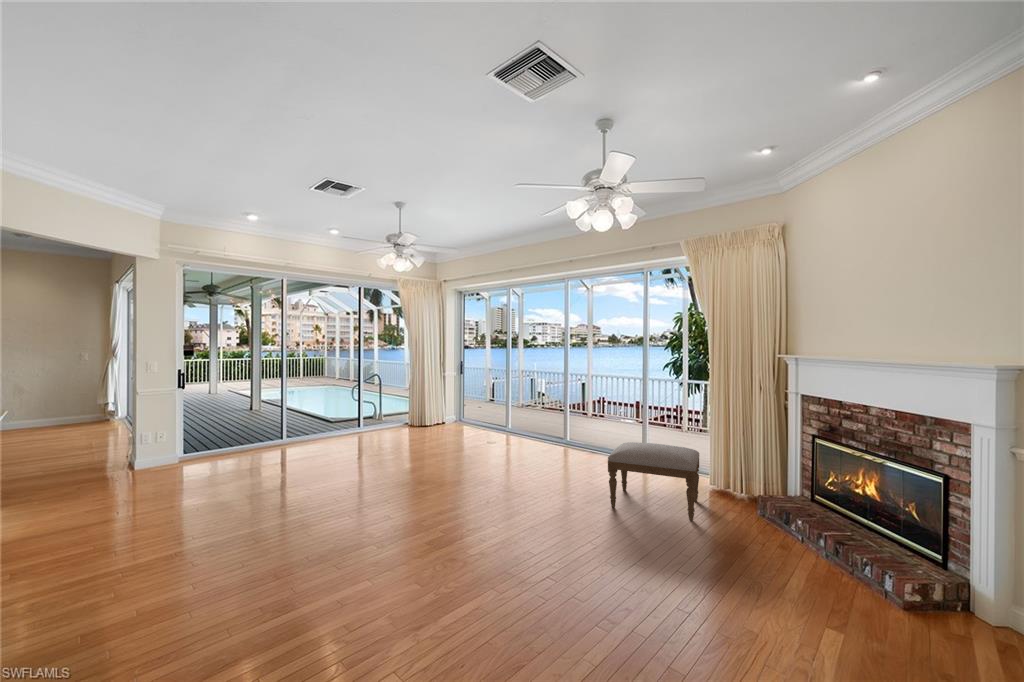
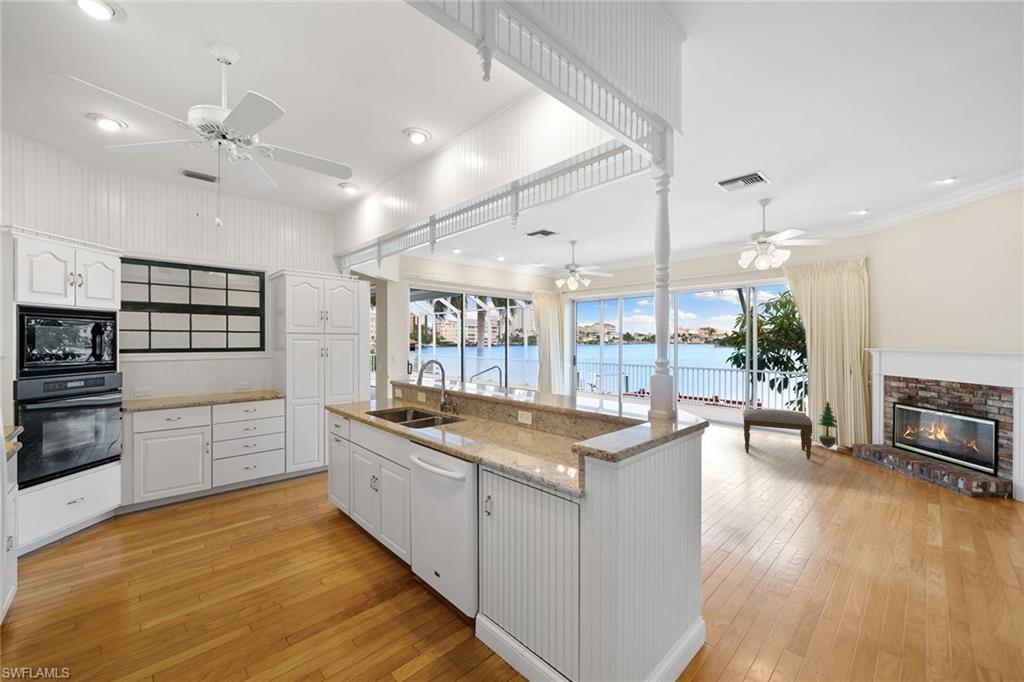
potted tree: none [716,430,743,497] -> present [818,402,837,448]

